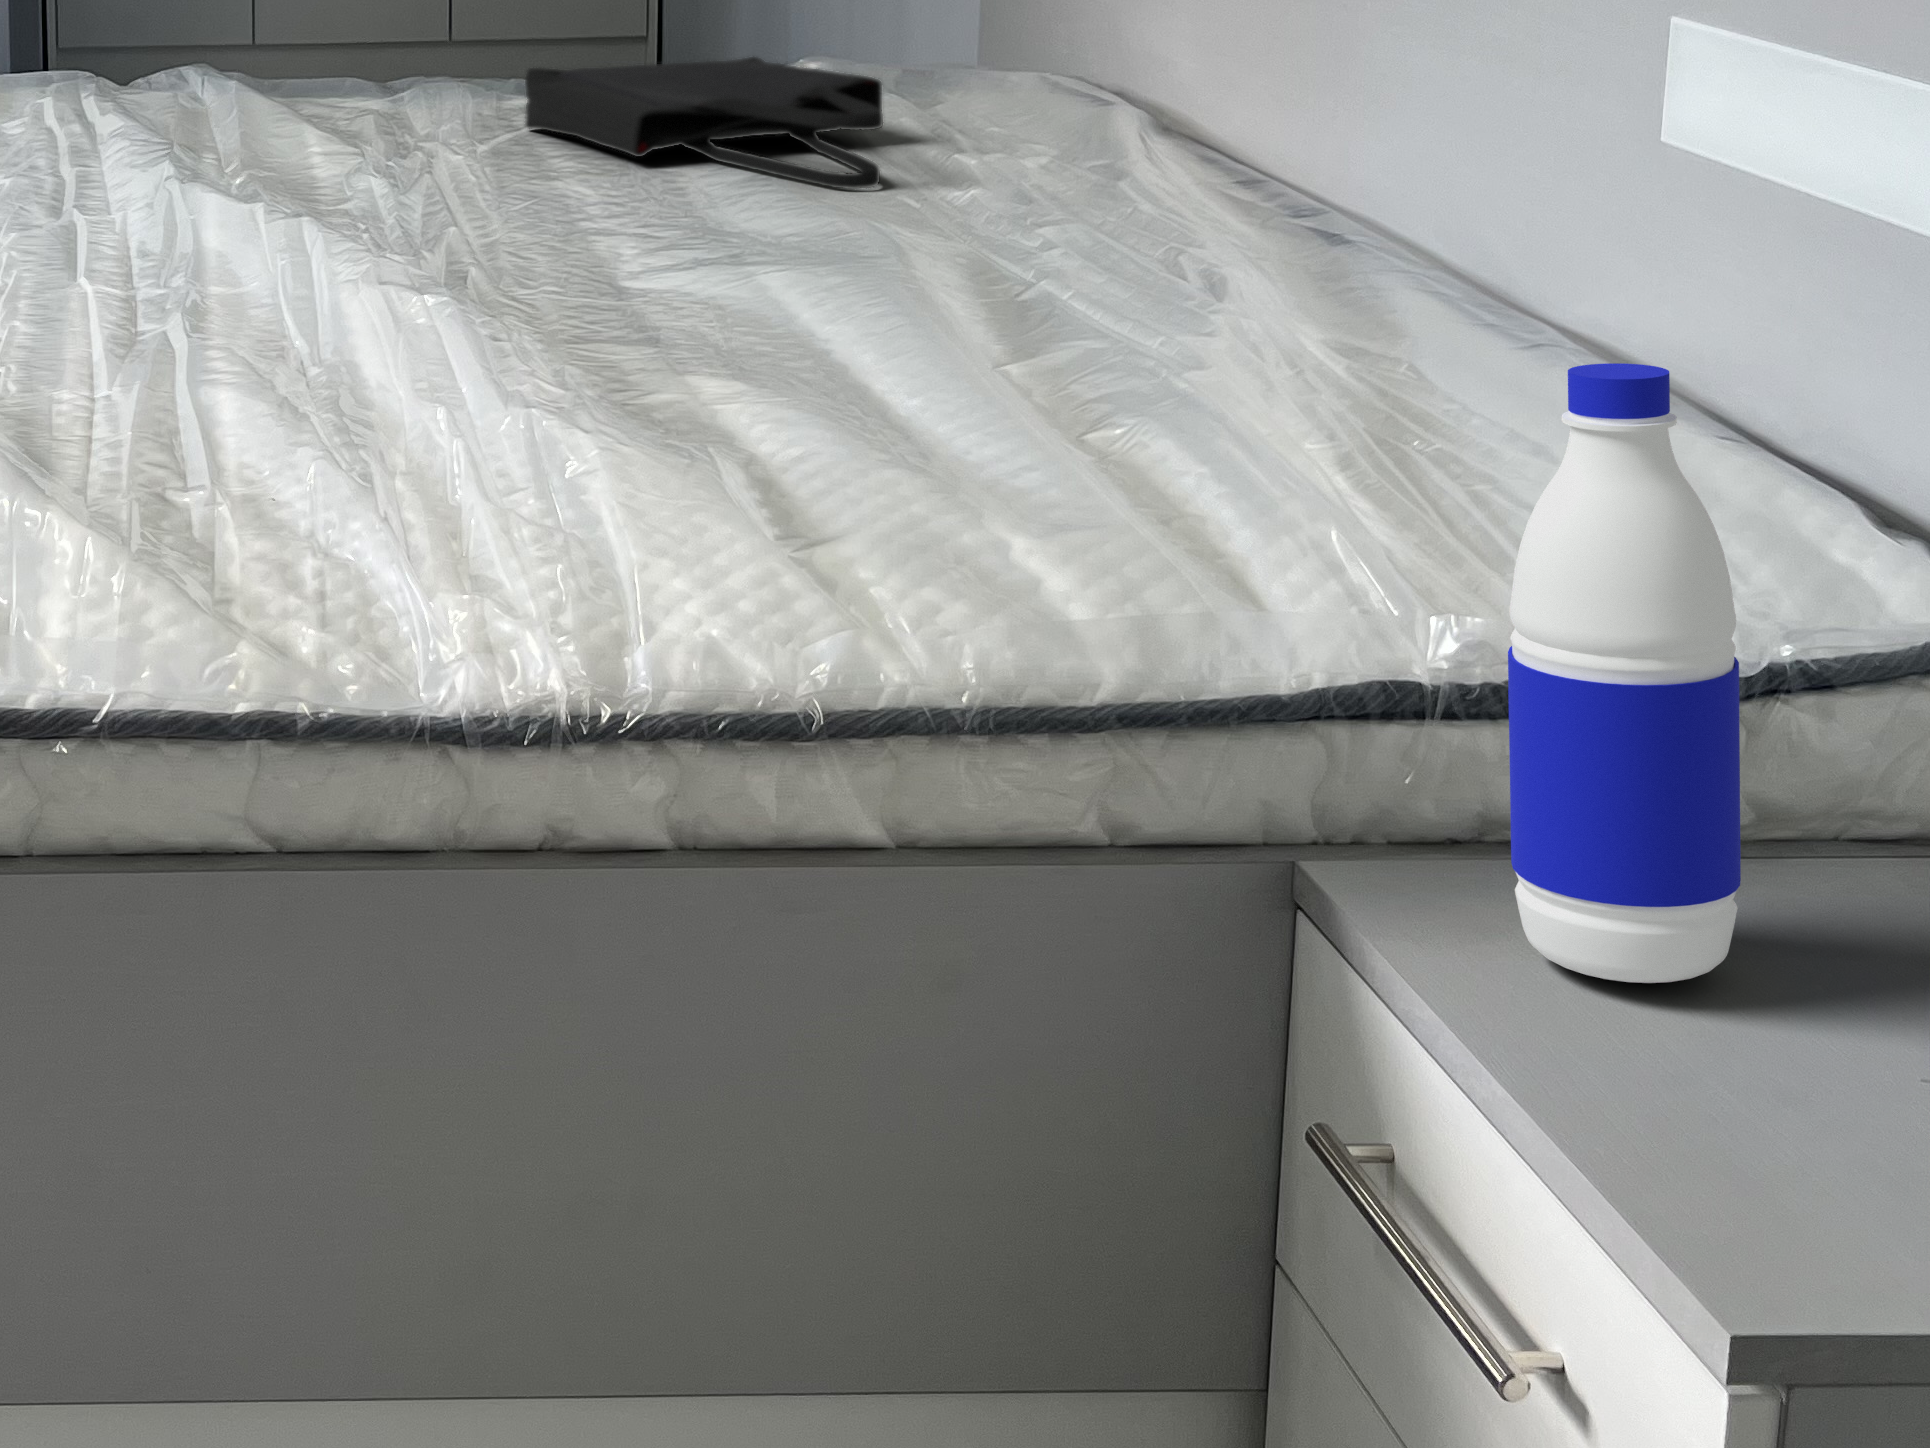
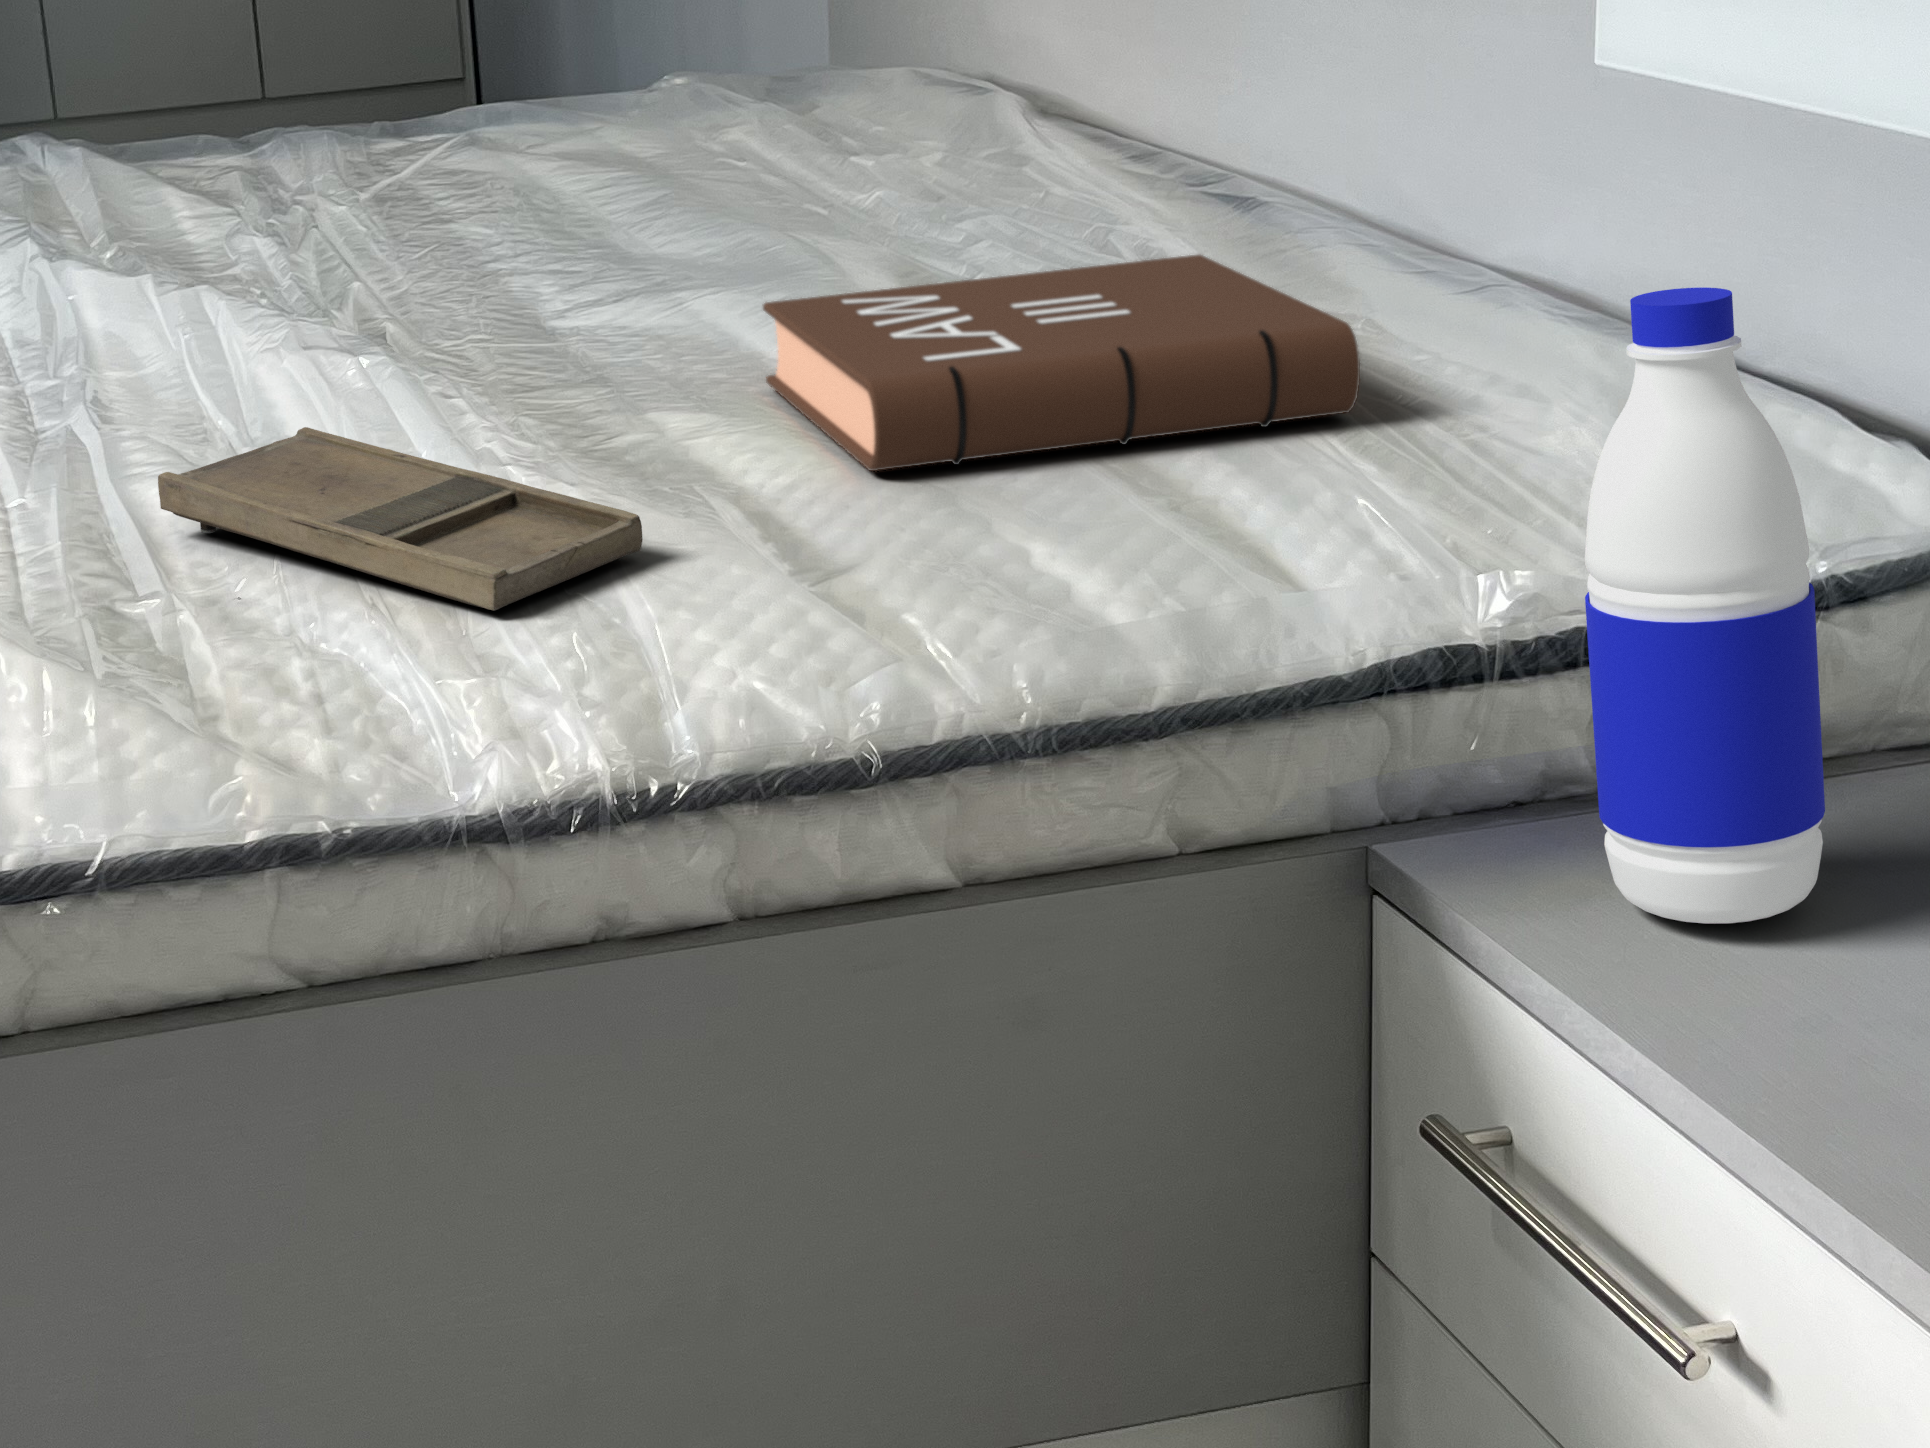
tote bag: present [525,57,883,189] -> none [400,72,789,201]
book: none [801,283,1371,457] -> present [763,254,1360,471]
tray: none [220,357,641,539] -> present [158,427,643,611]

